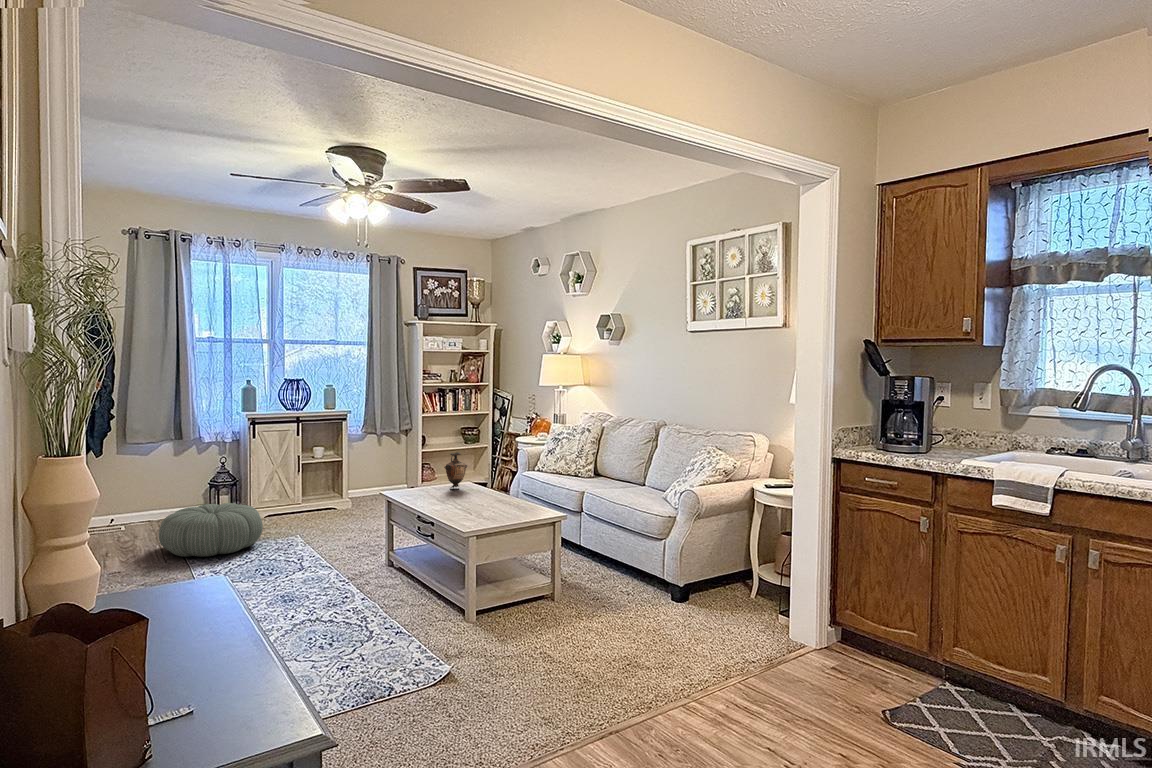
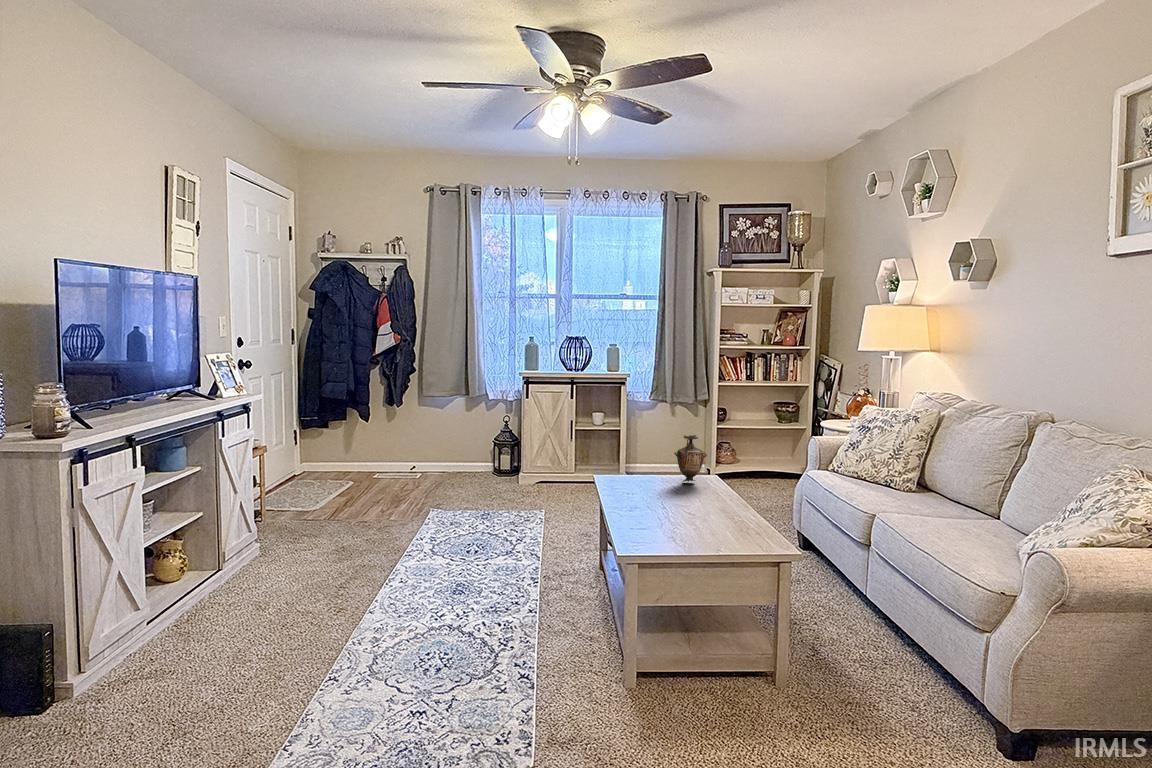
pouf: present [159,503,263,557] -> none [412,464,508,519]

